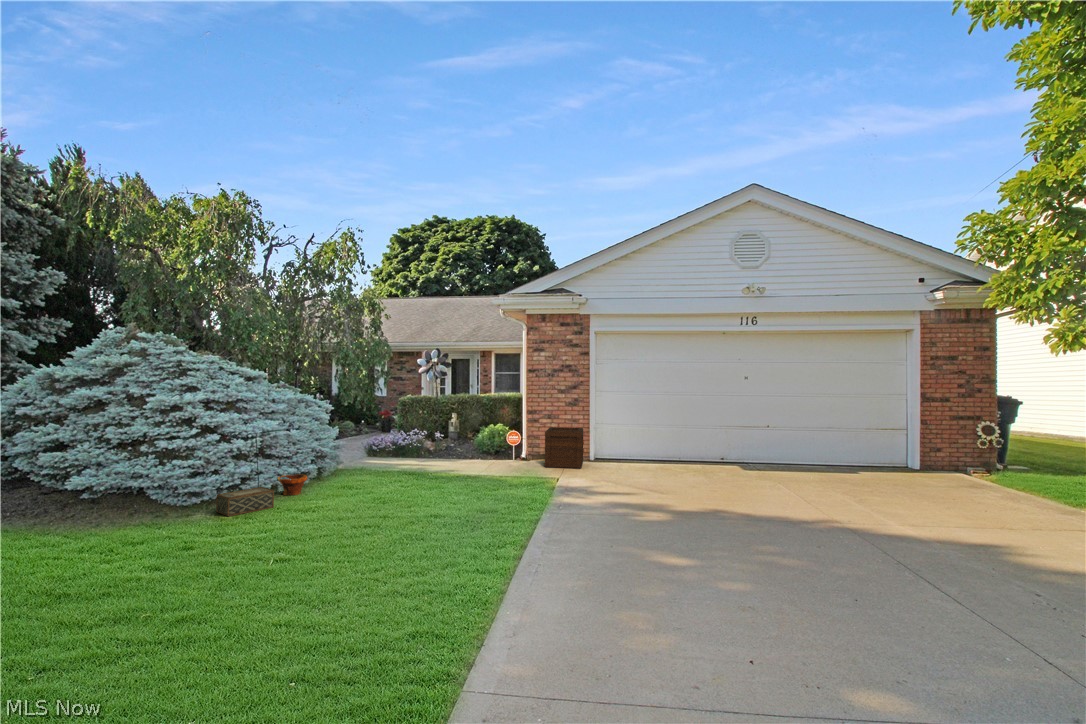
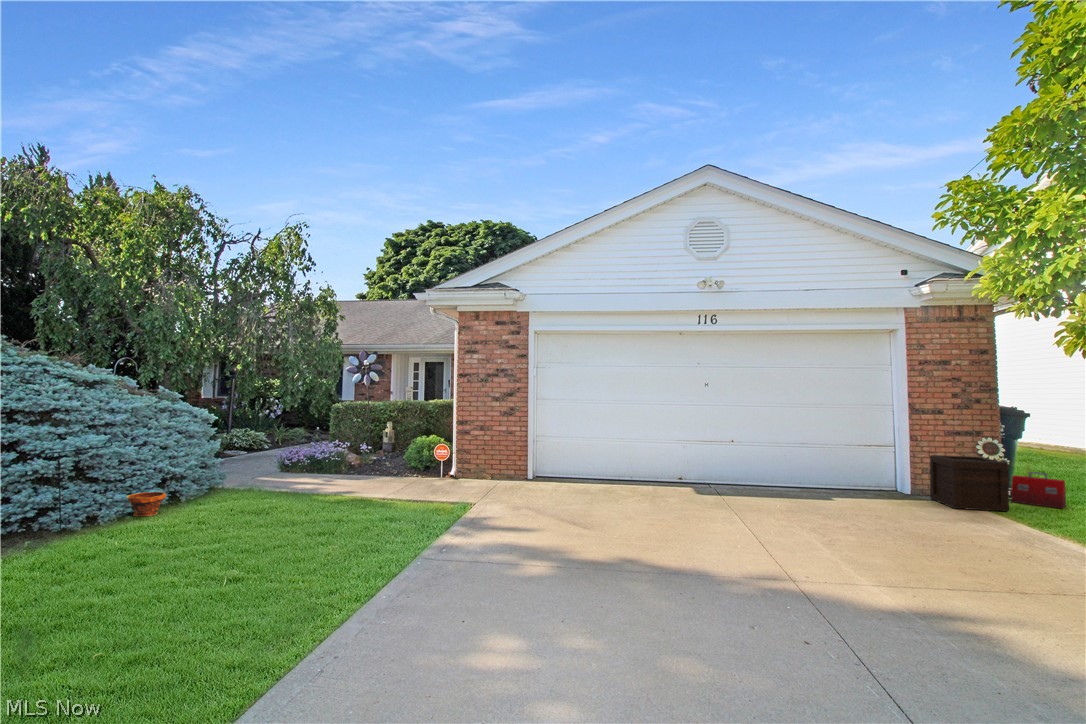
wooden crate: present [545,427,583,469] -> present [930,455,1009,512]
toolbox: none [1006,450,1051,480] -> present [1011,472,1066,509]
woven basket: present [216,487,274,516] -> none [29,507,105,542]

